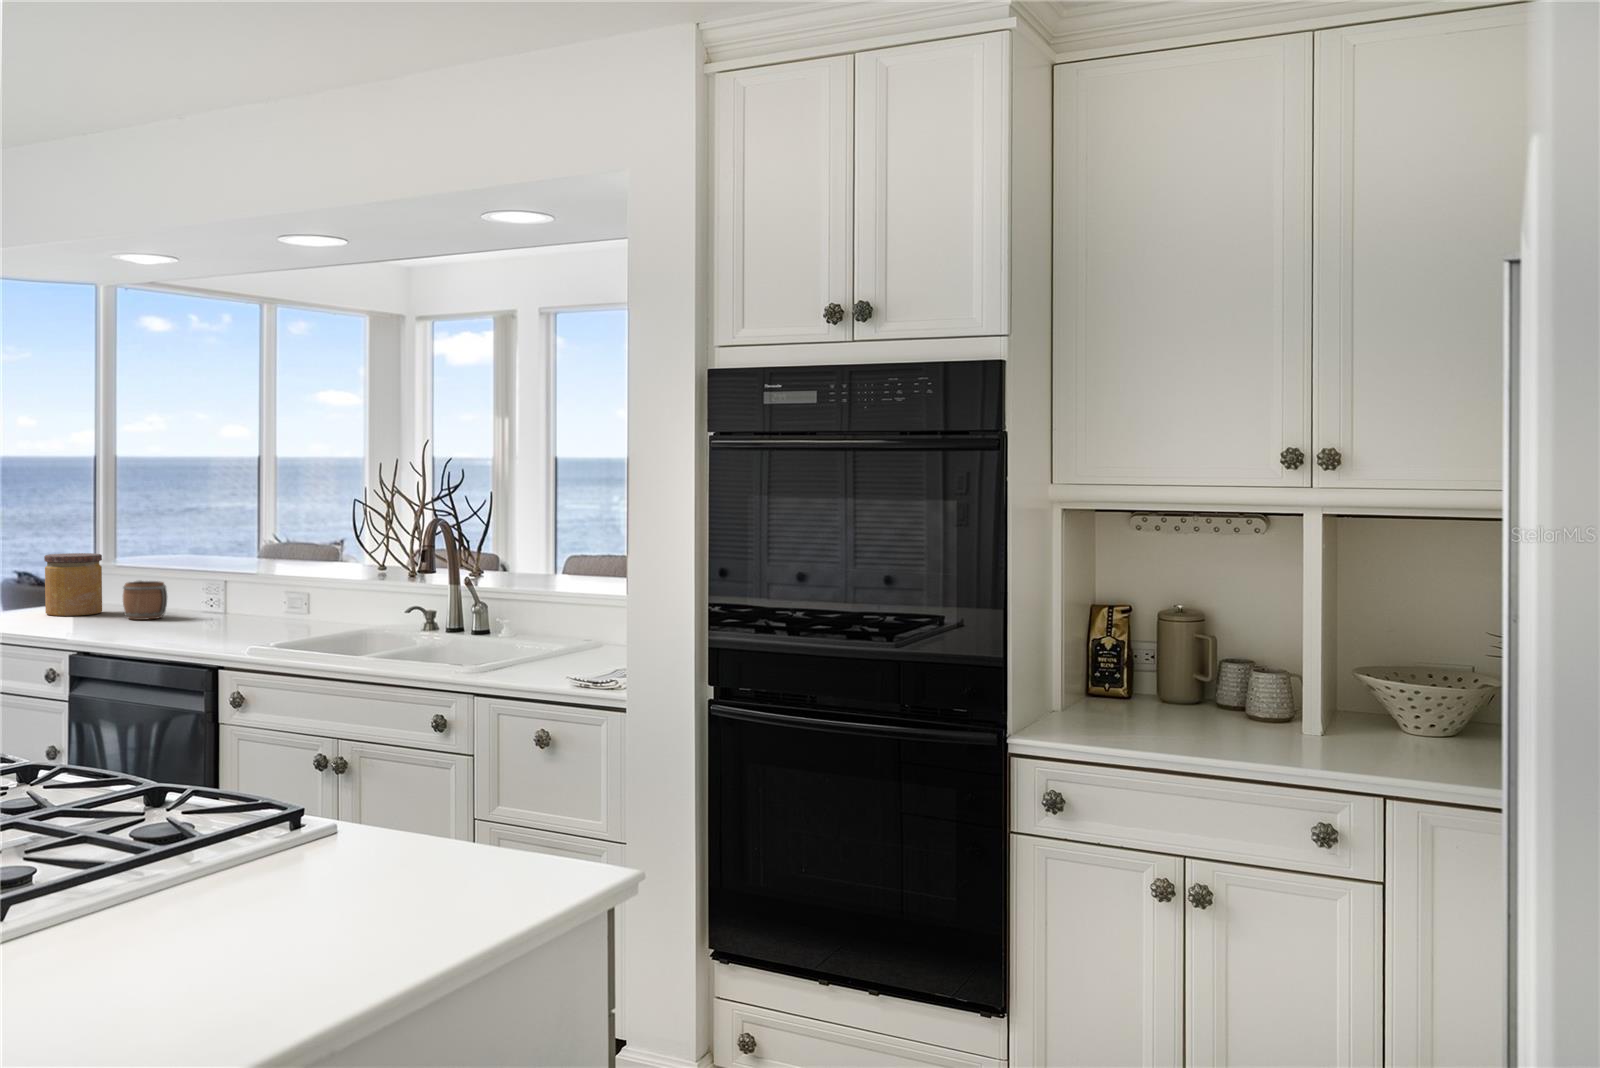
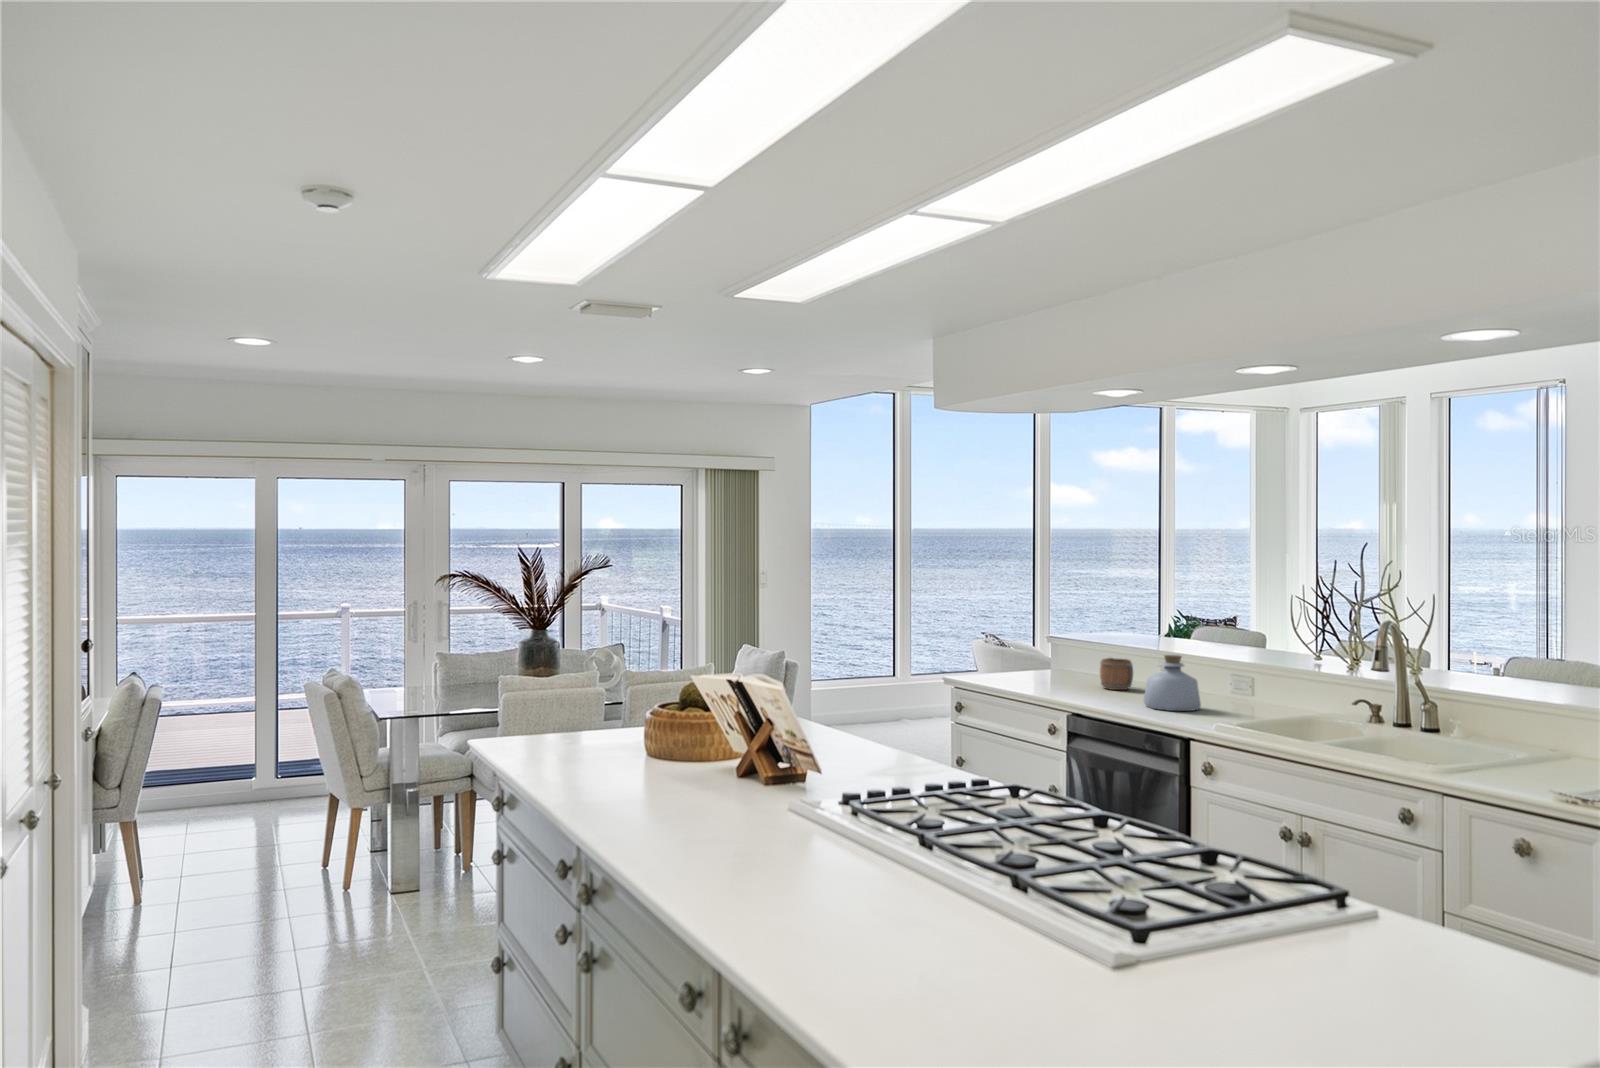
jar: present [44,553,102,616] -> none [1043,633,1083,682]
bottle: none [171,571,243,638] -> present [1144,655,1201,711]

